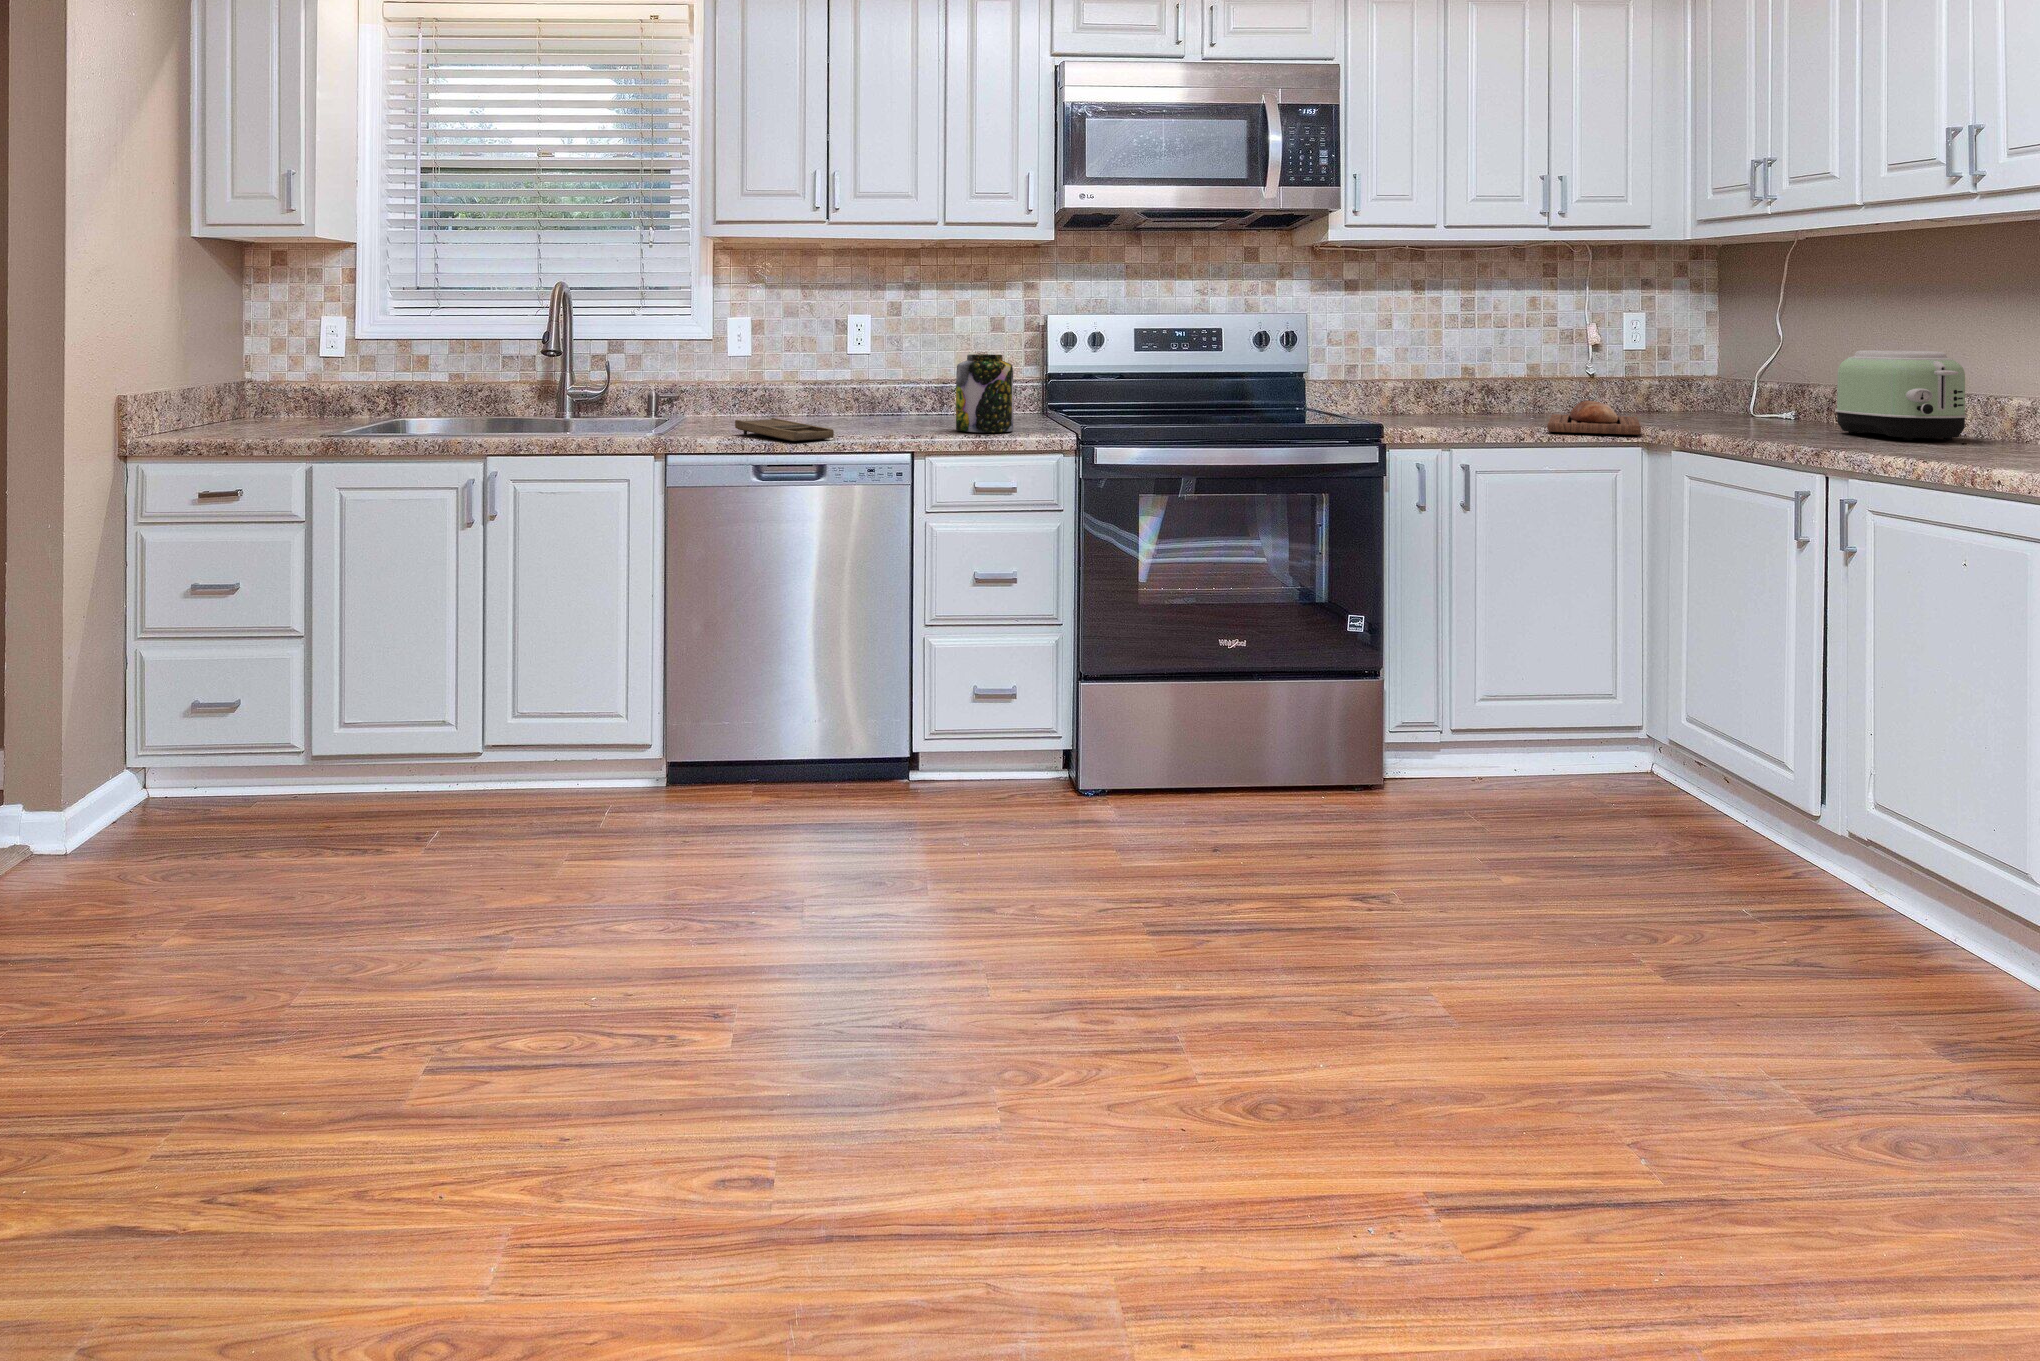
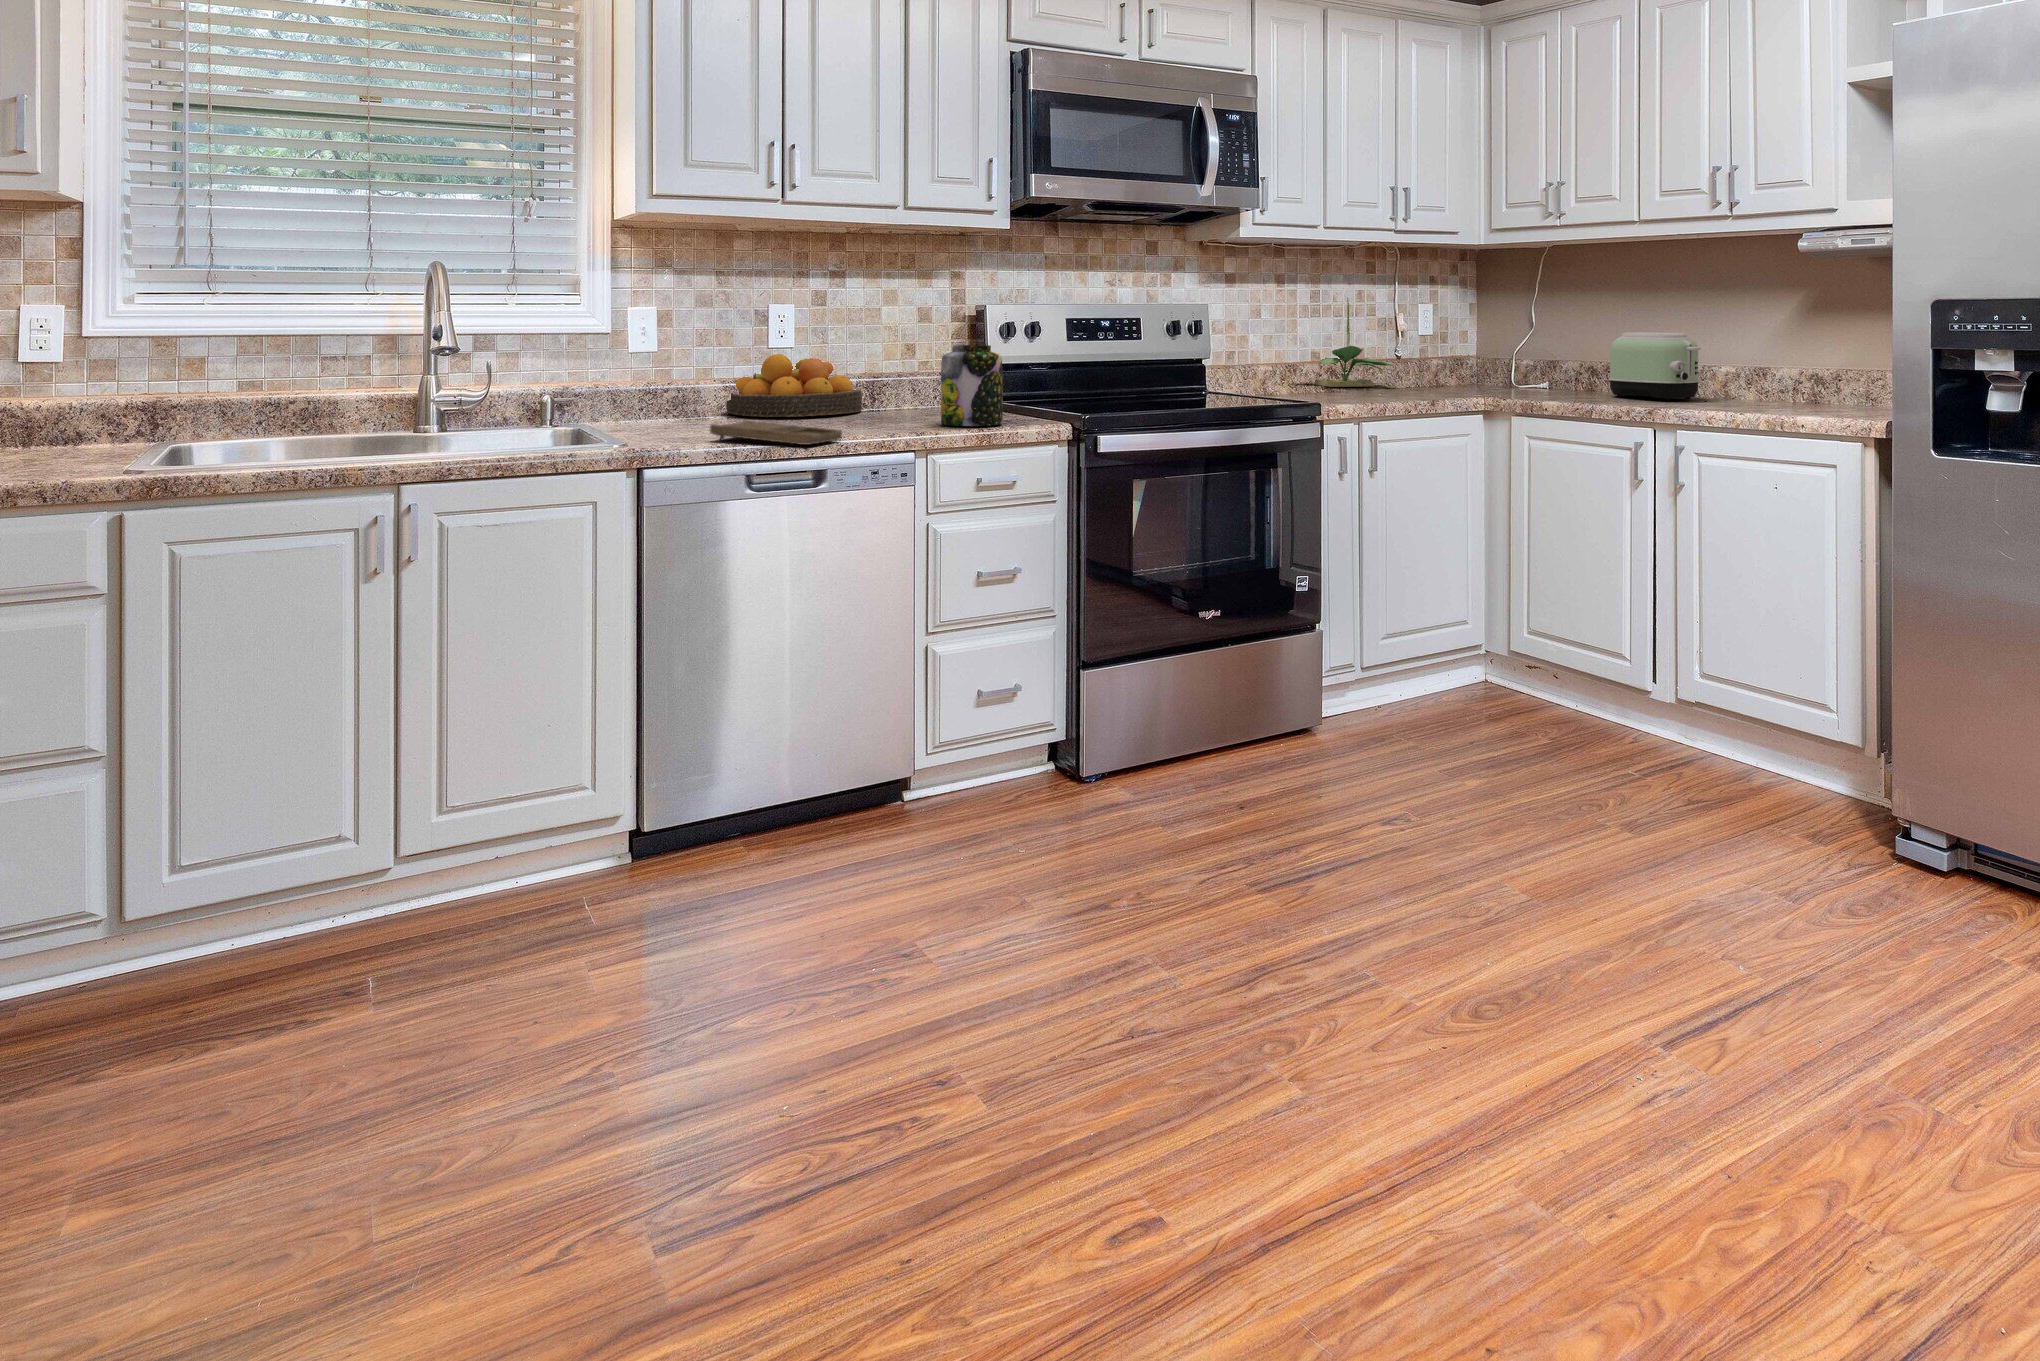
potted plant: none [1441,305,1562,410] -> present [1315,298,1394,387]
fruit bowl: none [807,359,928,418] -> present [726,354,862,417]
bread loaf: present [1547,401,1641,435] -> none [1407,377,1505,404]

